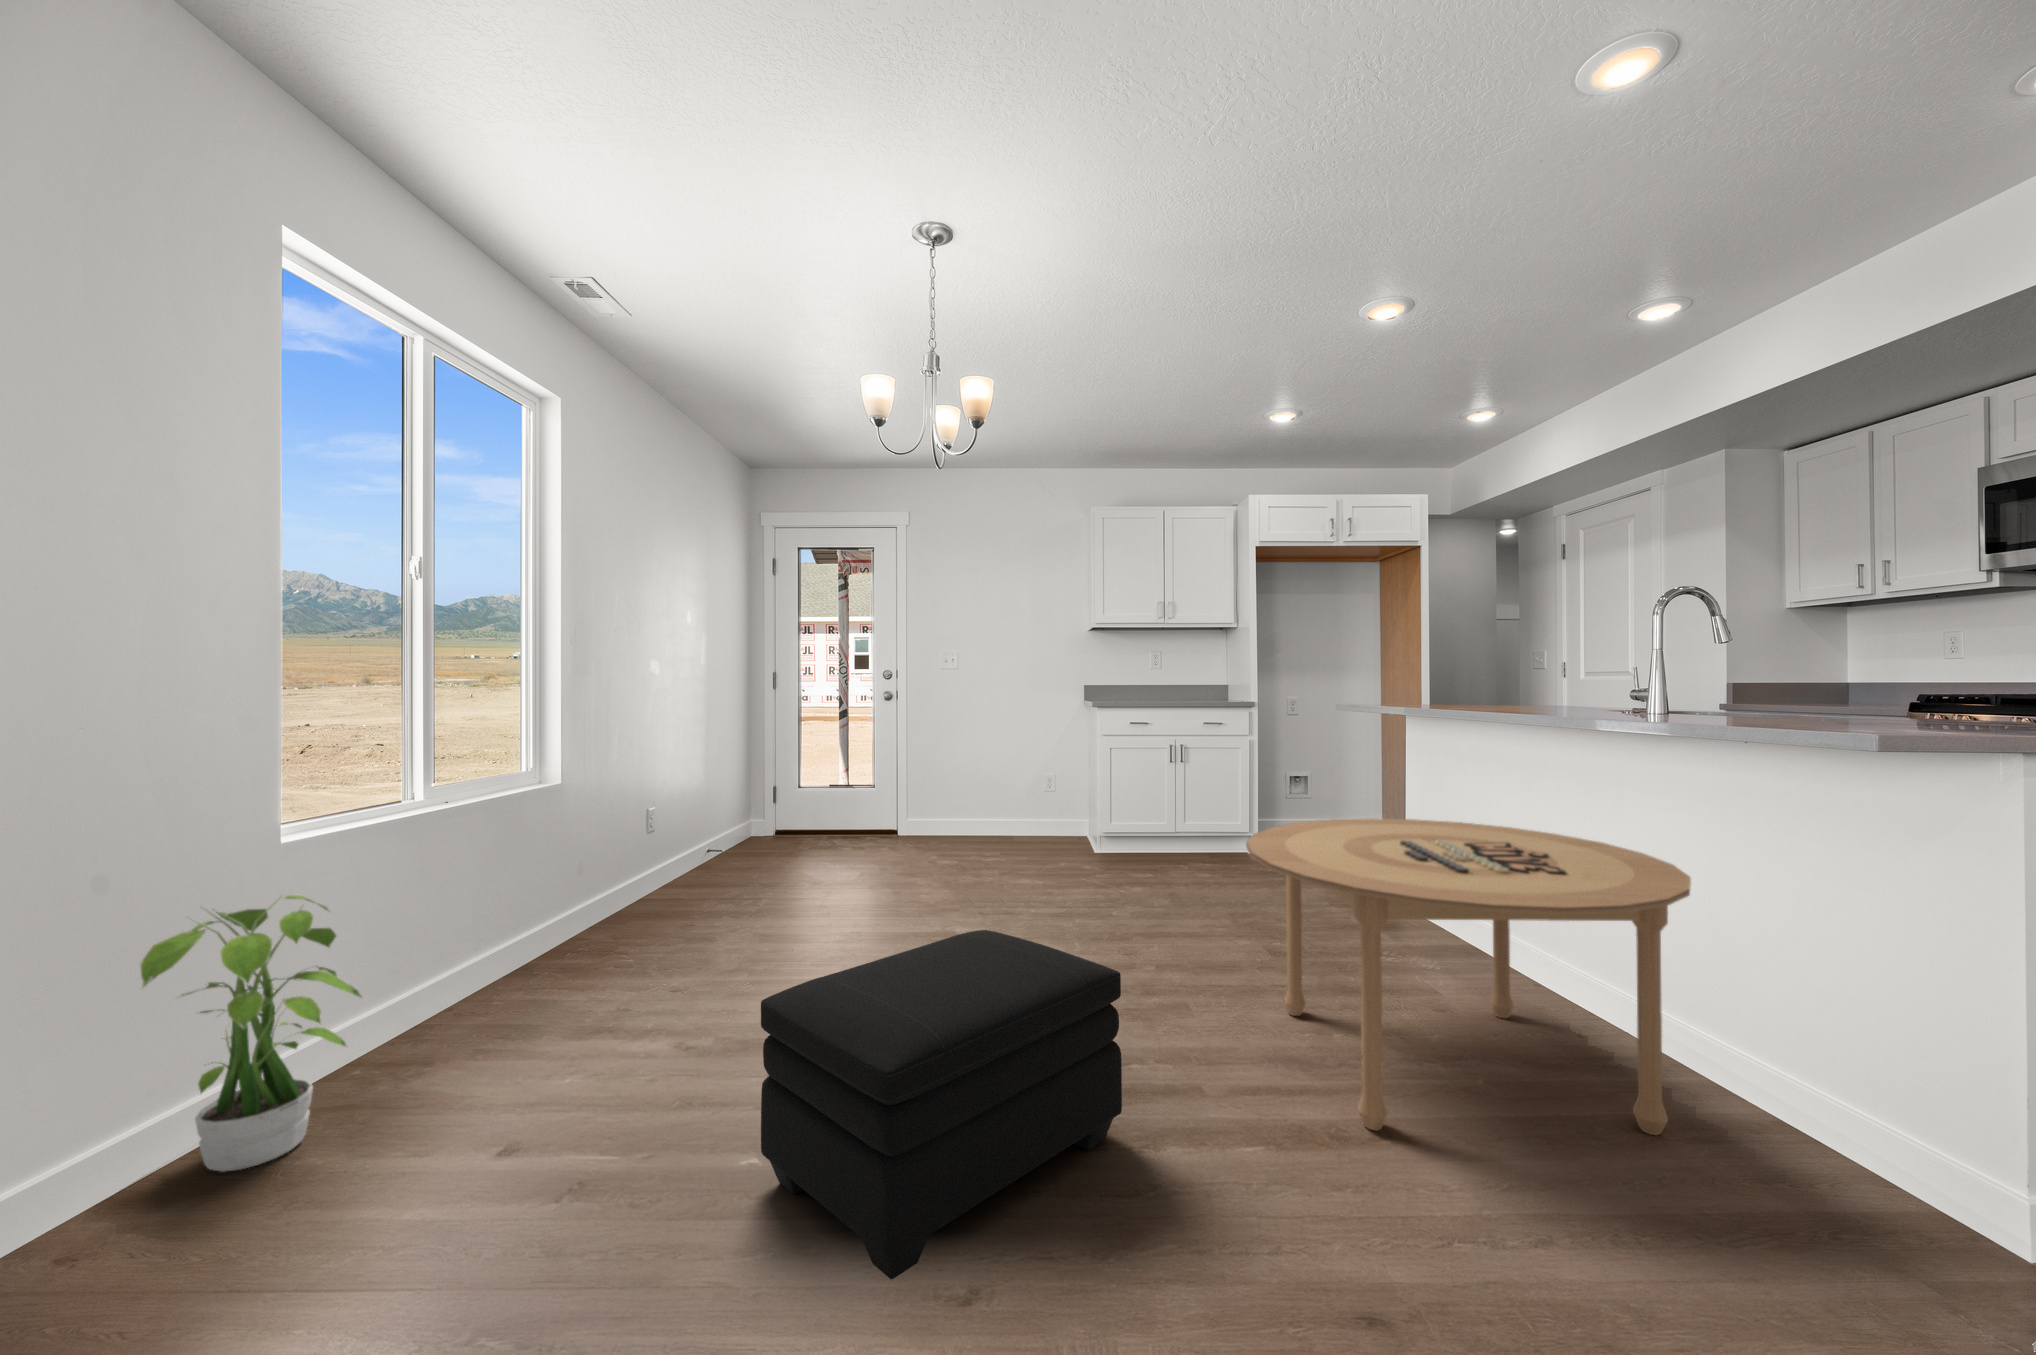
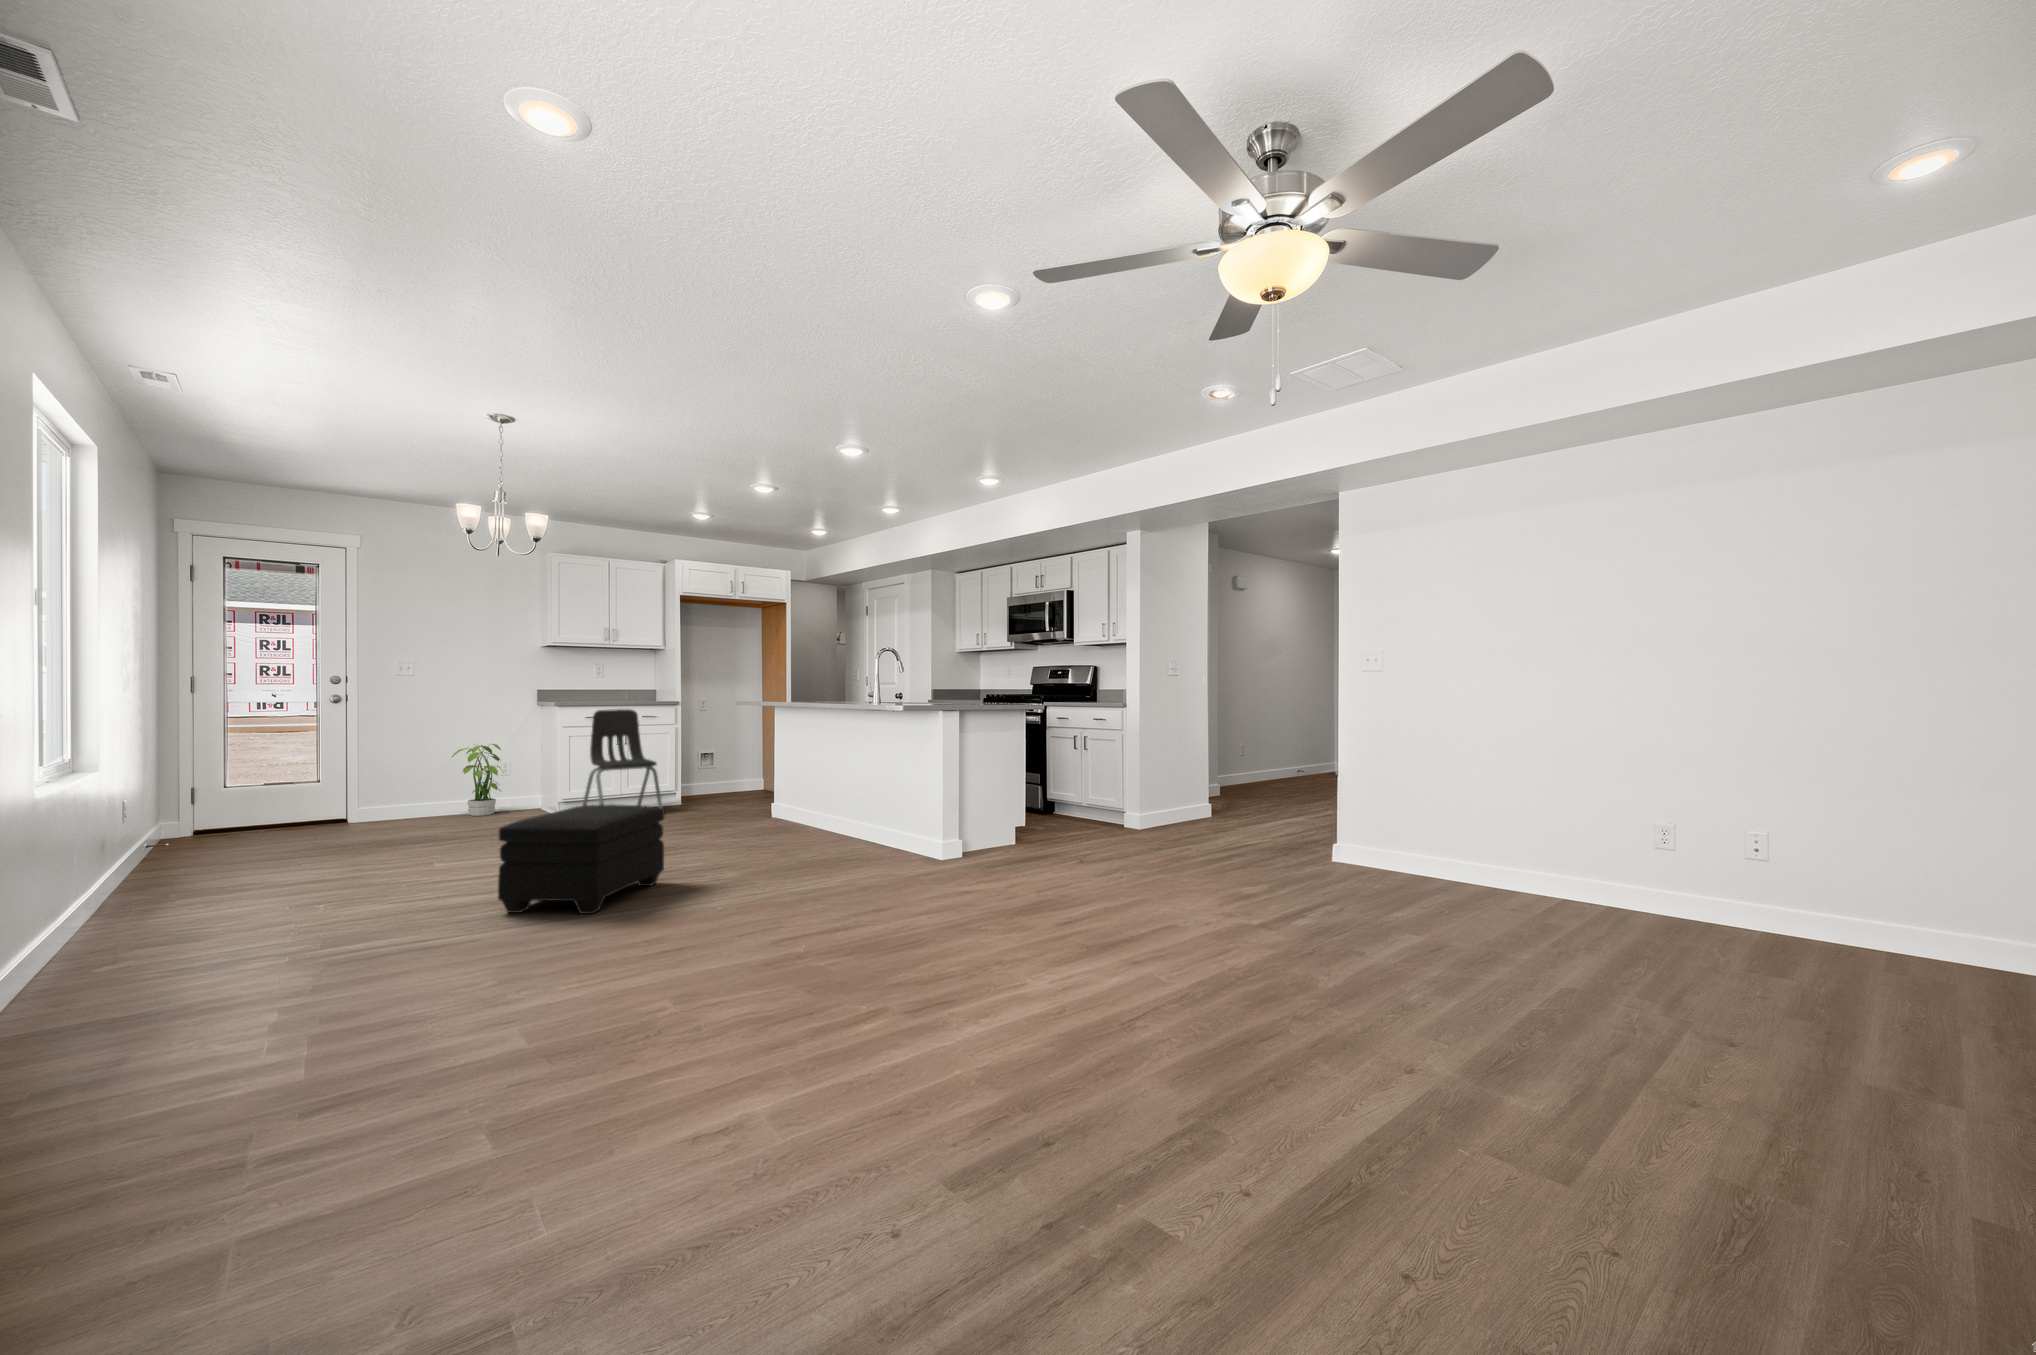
dining chair: none [1124,713,1225,871] -> present [582,709,663,808]
dining table: present [1246,818,1691,1135] -> none [708,752,881,866]
potted plant: present [140,895,361,1172] -> present [451,744,503,816]

